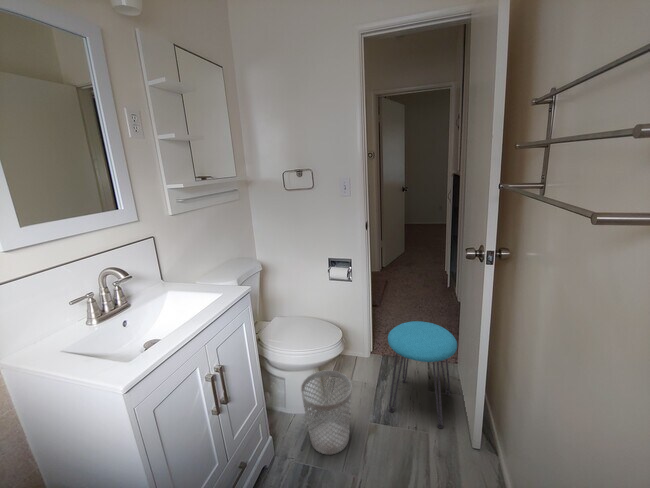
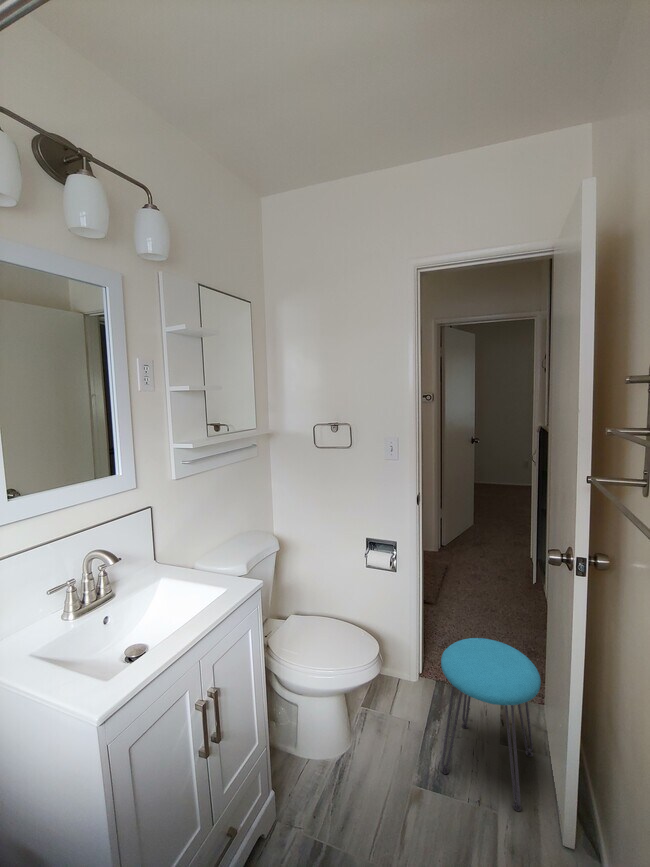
wastebasket: present [301,370,351,455] -> none [318,700,388,833]

